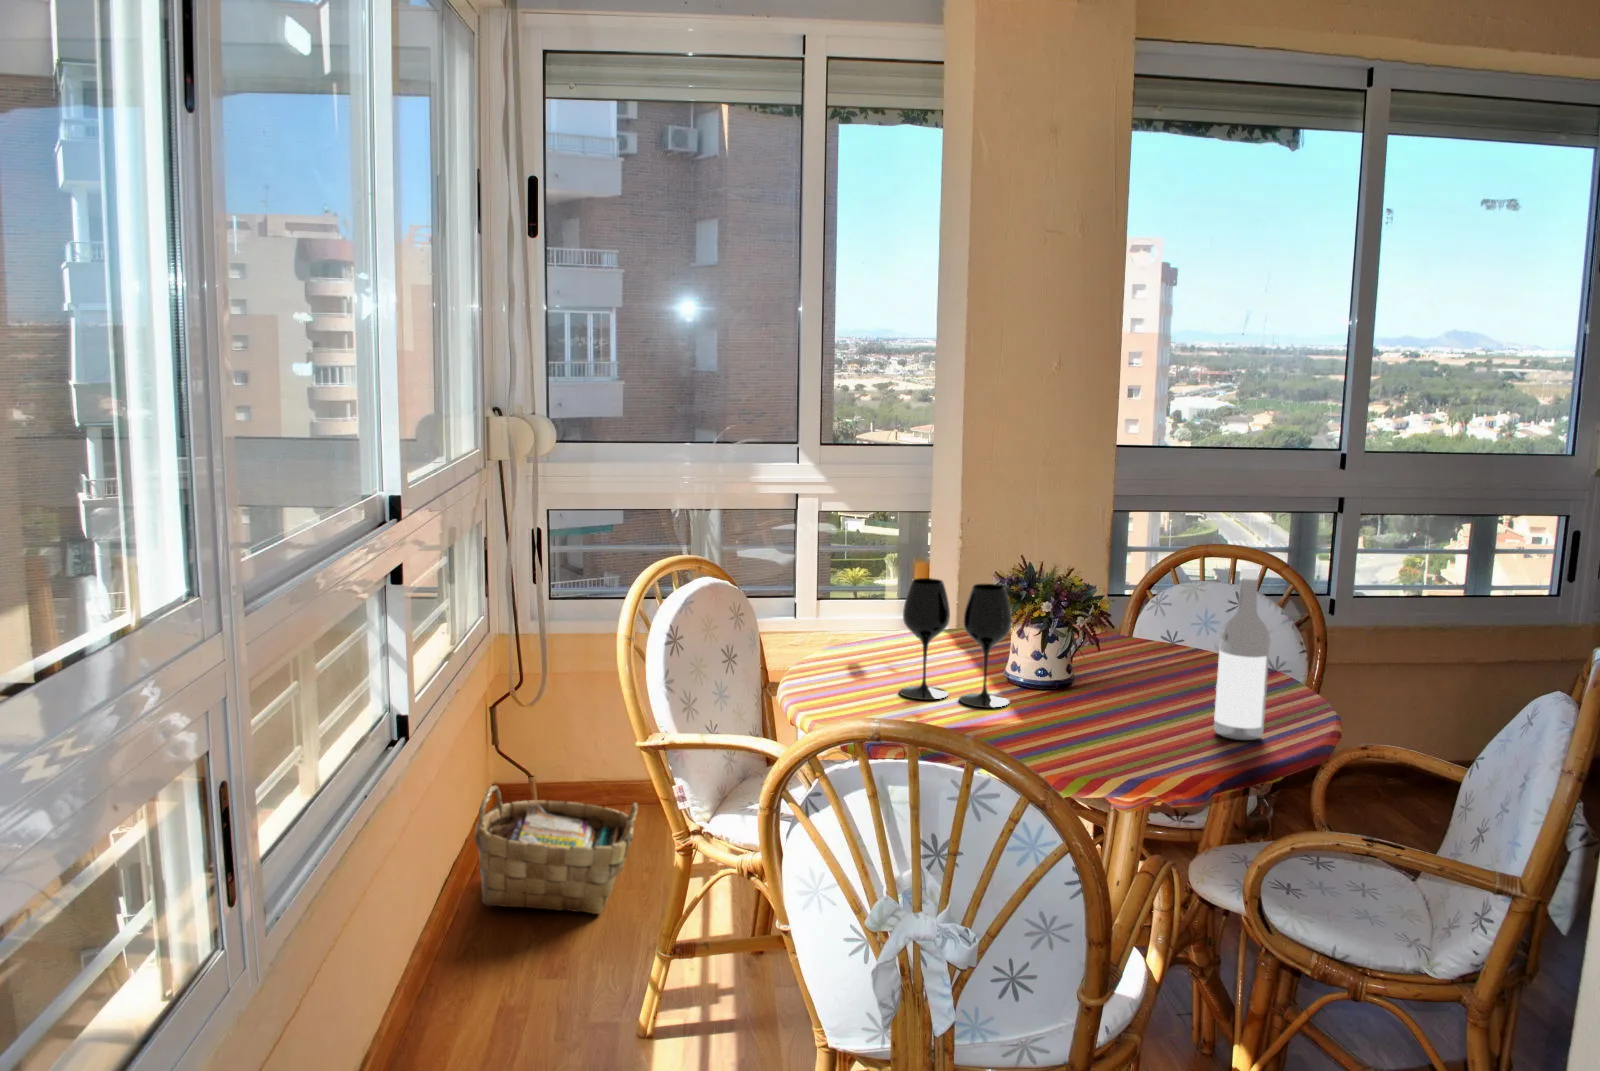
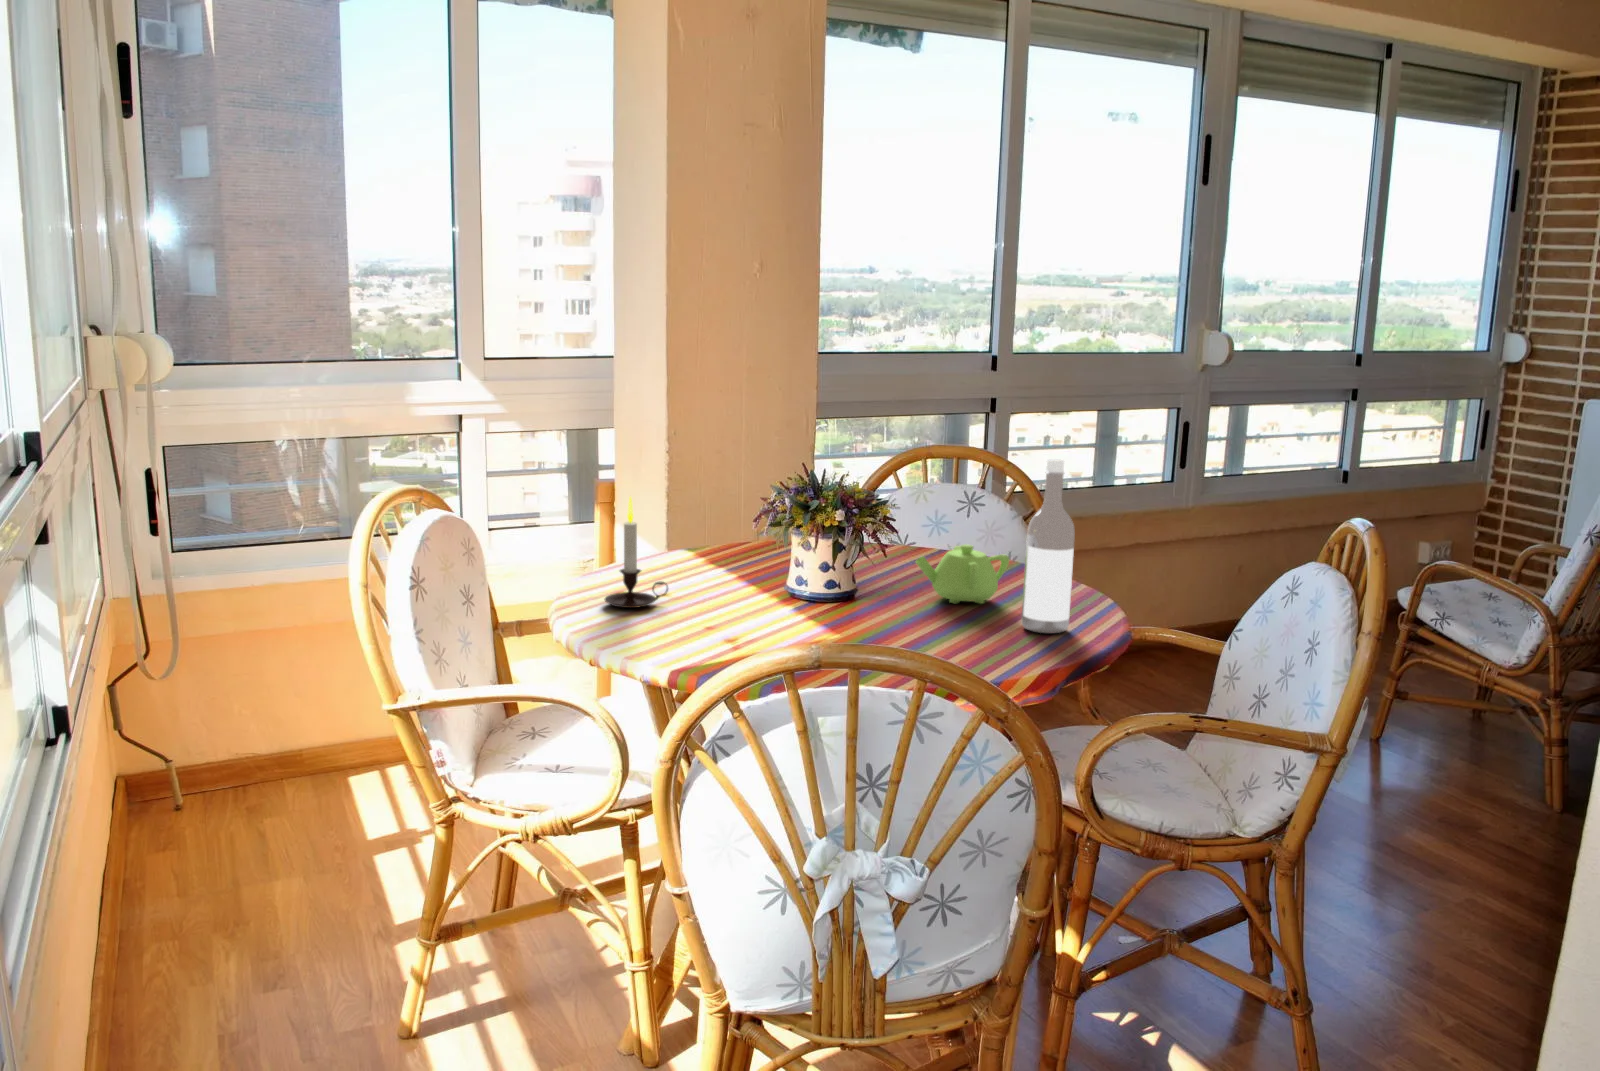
candle: none [830,578,888,679] -> present [604,497,668,608]
wine glass: present [899,578,1012,708] -> none [692,491,813,625]
teapot: none [1126,645,1225,705] -> present [916,544,1009,604]
woven basket: present [474,786,638,914] -> none [129,775,337,923]

